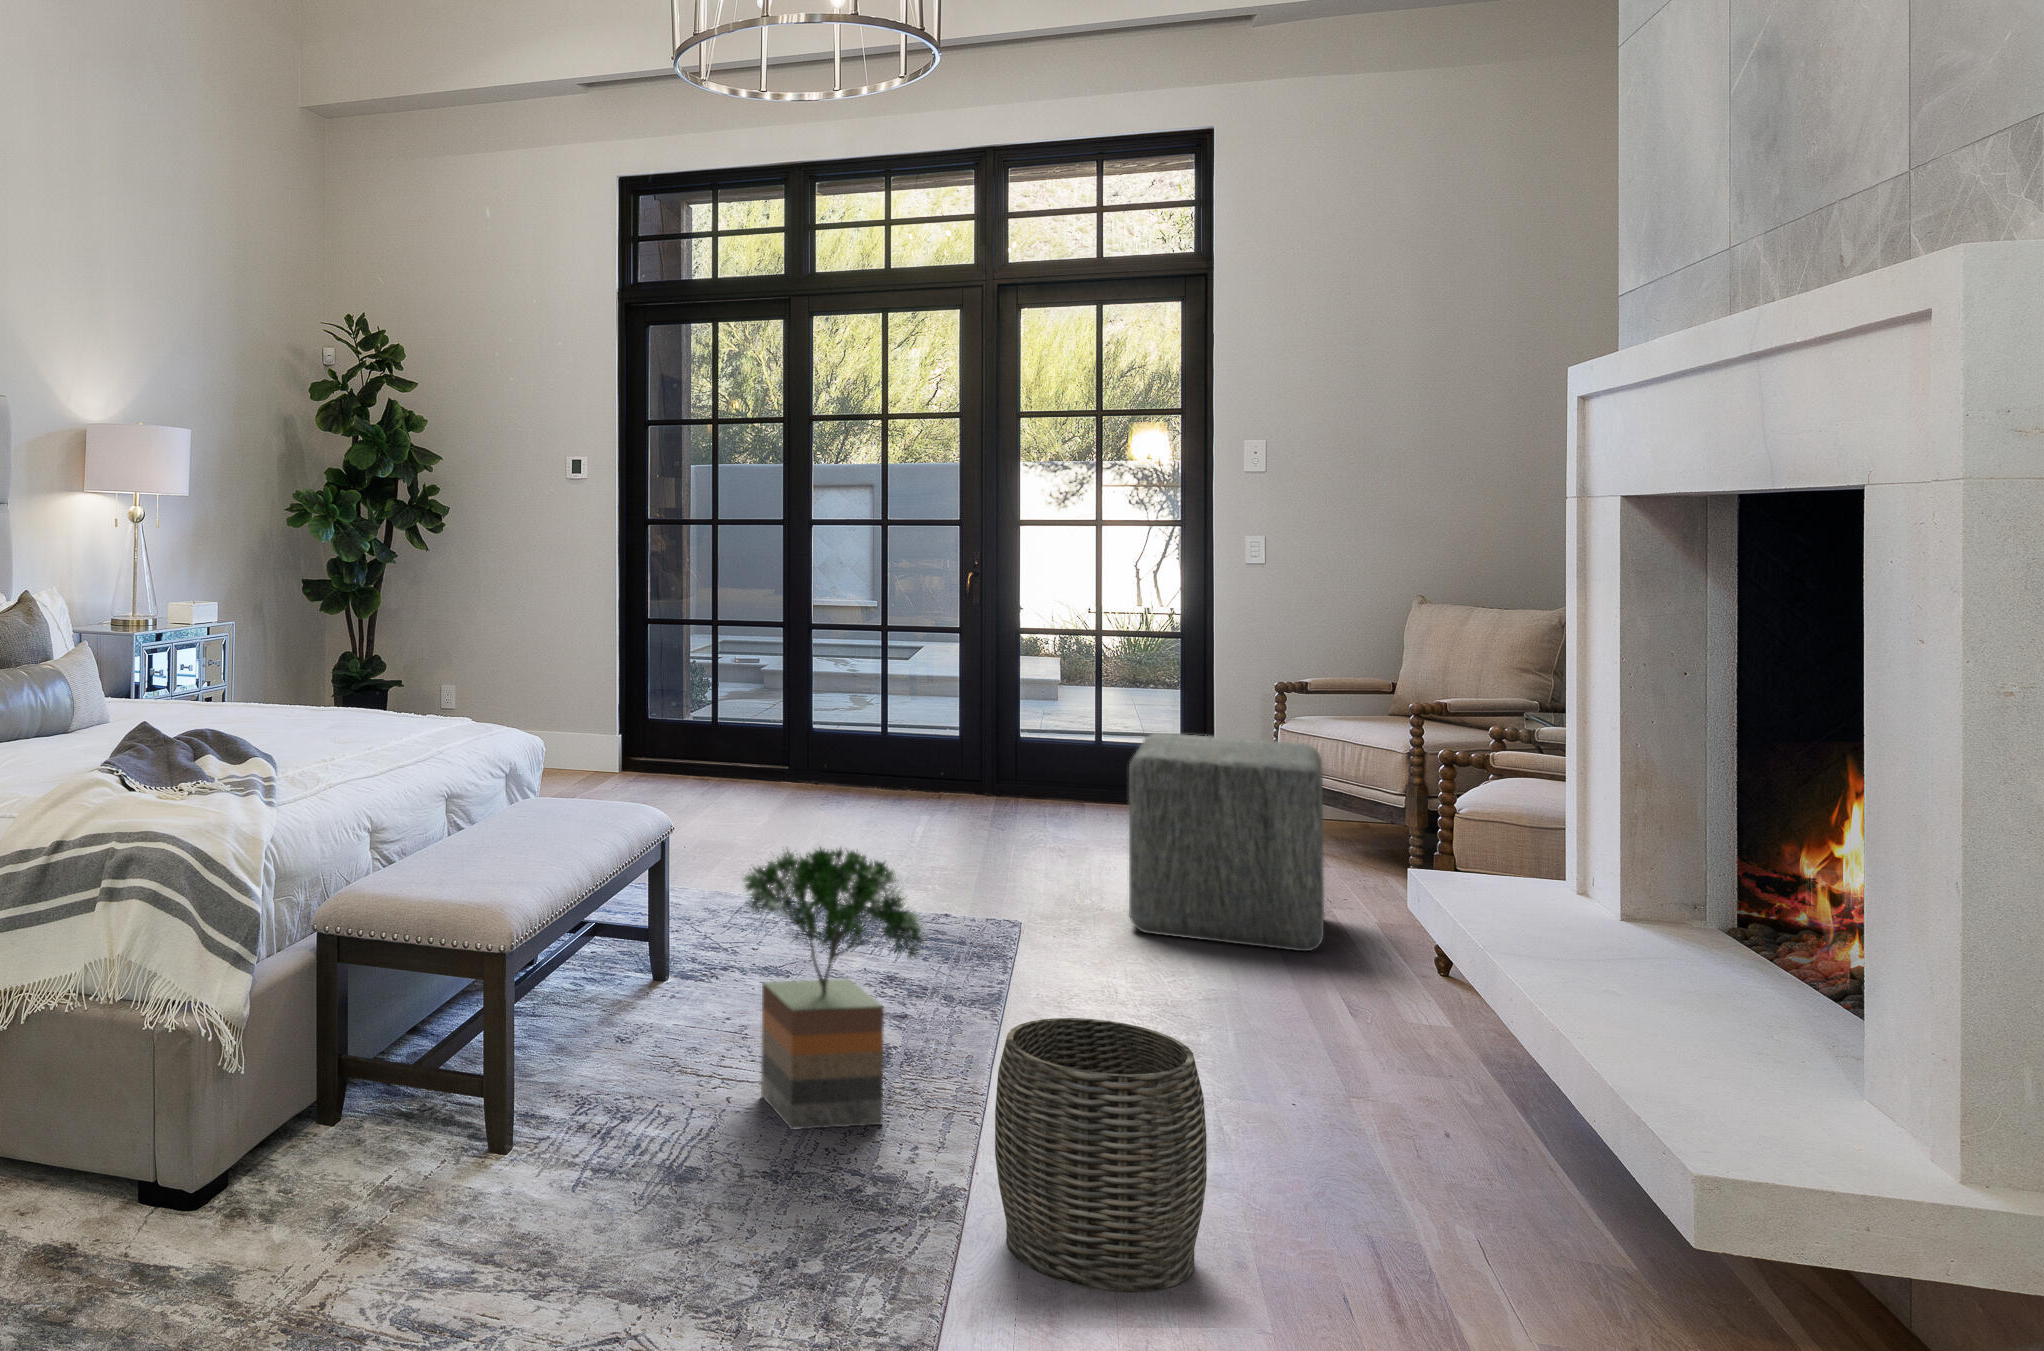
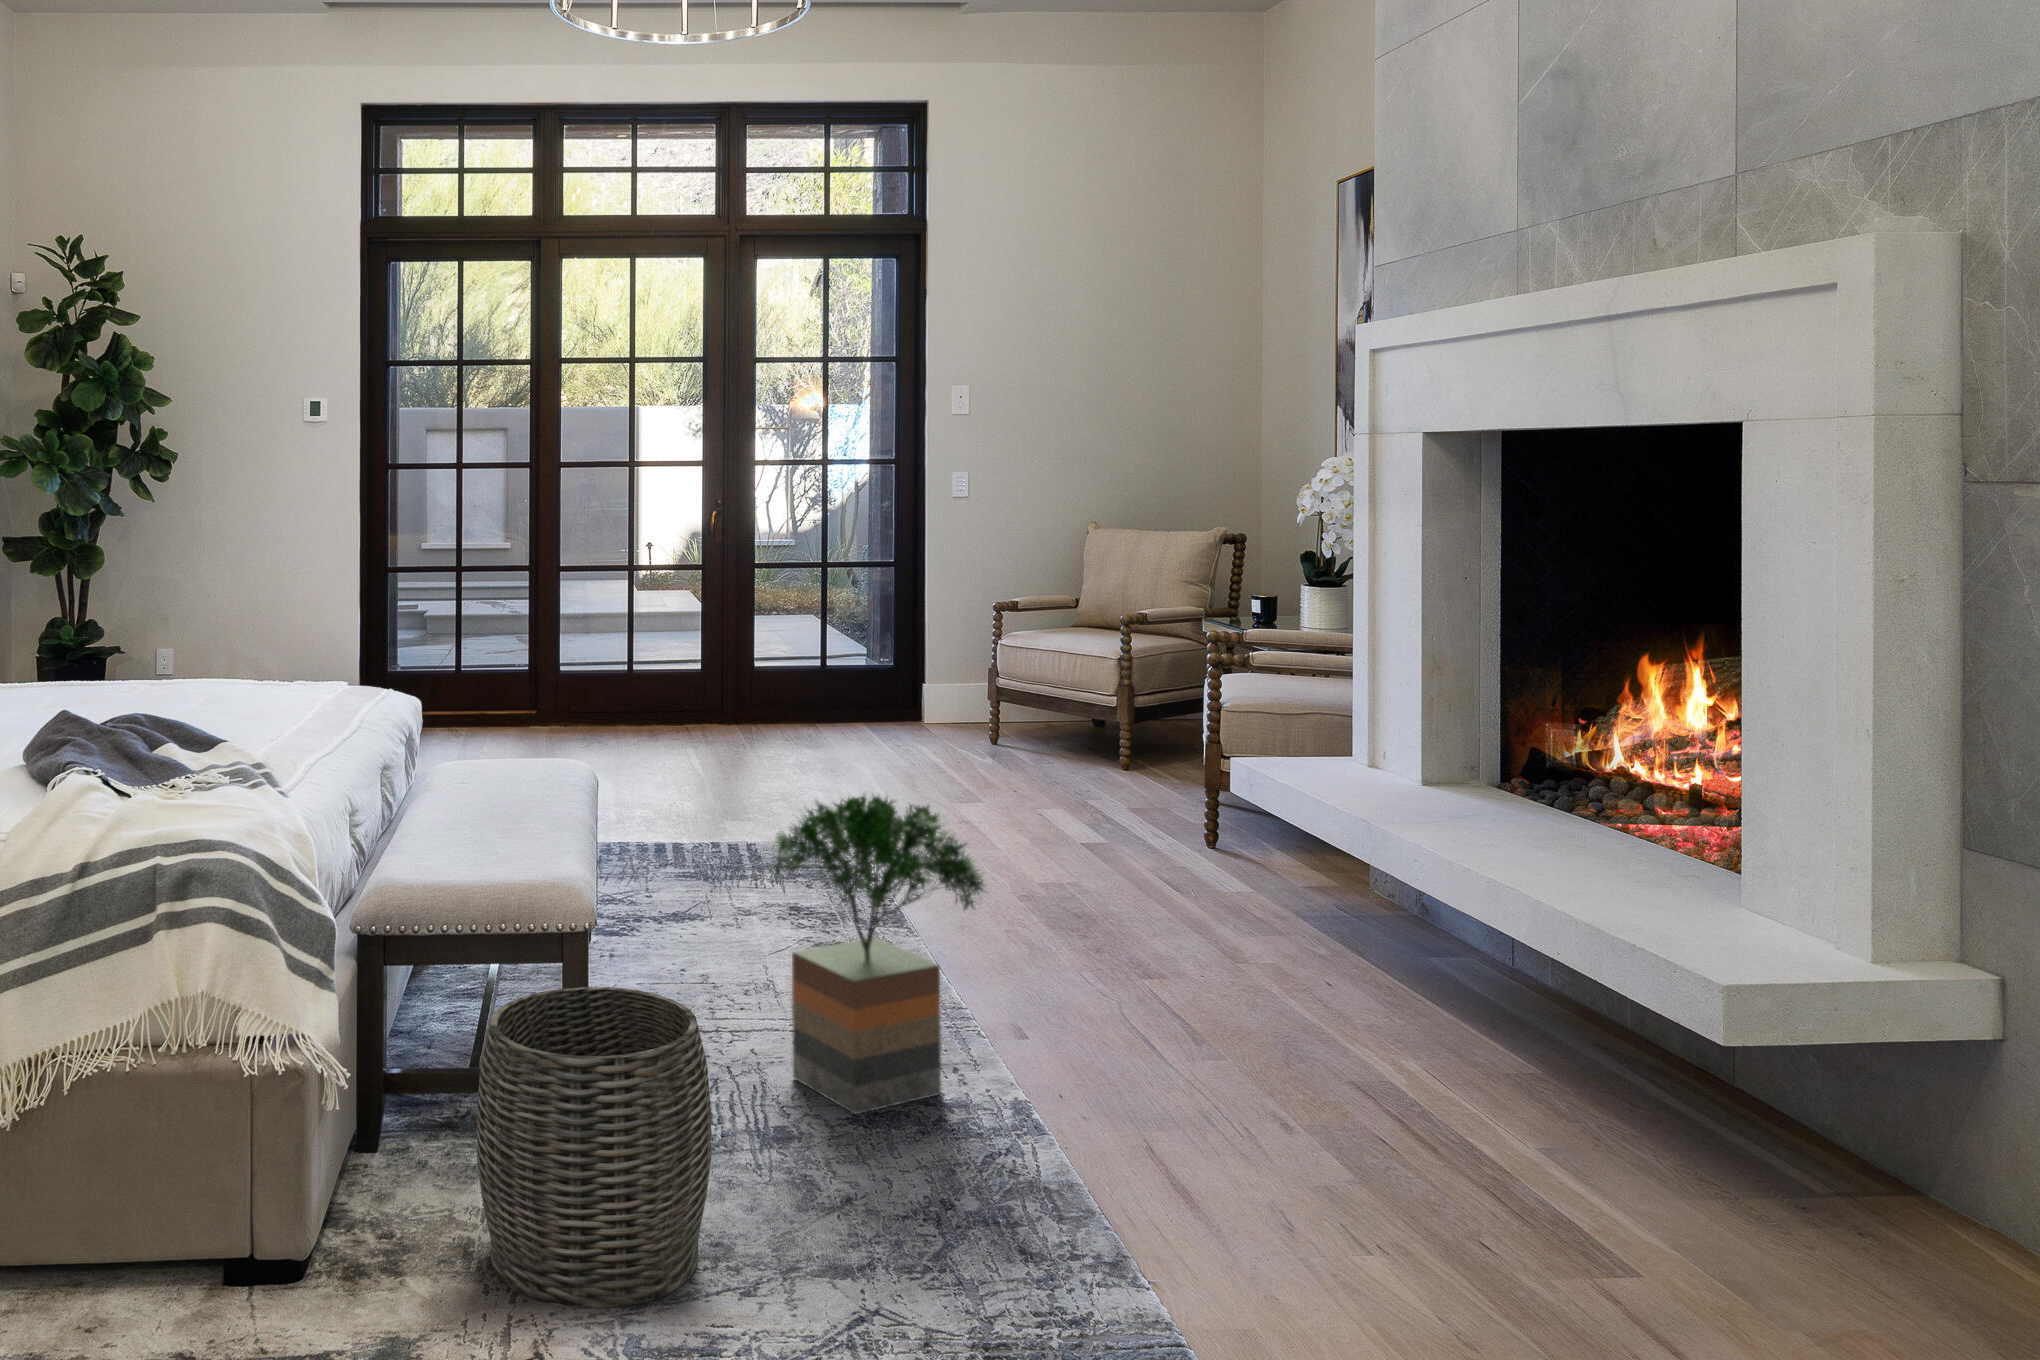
ottoman: present [1129,733,1324,951] -> none [969,651,1171,855]
woven basket: present [995,1018,1207,1292] -> present [477,987,711,1308]

